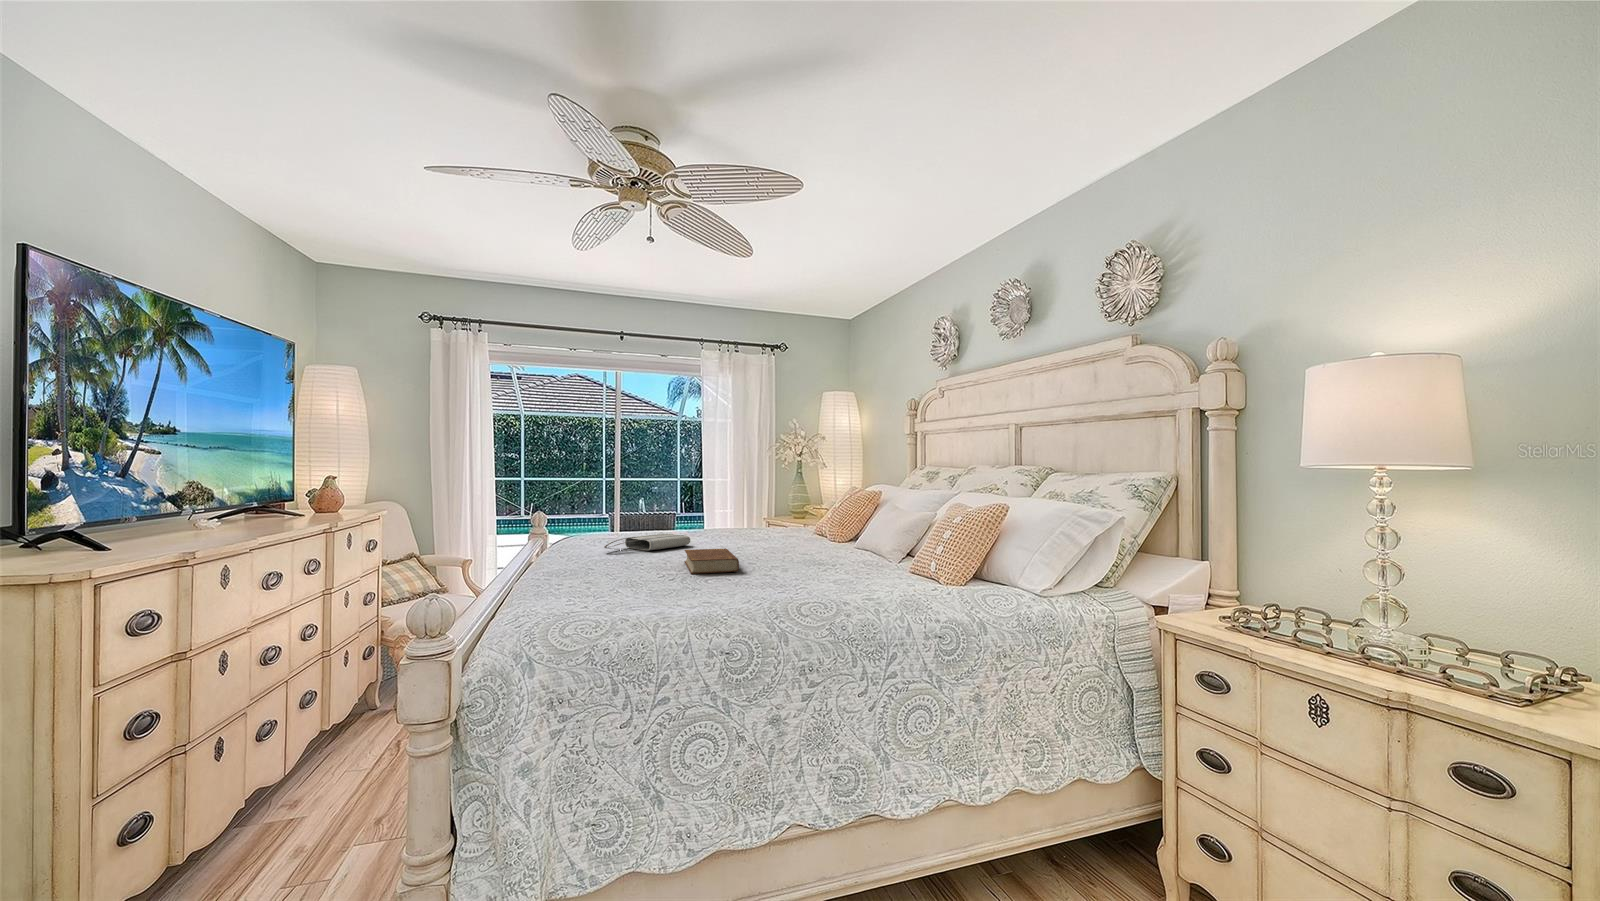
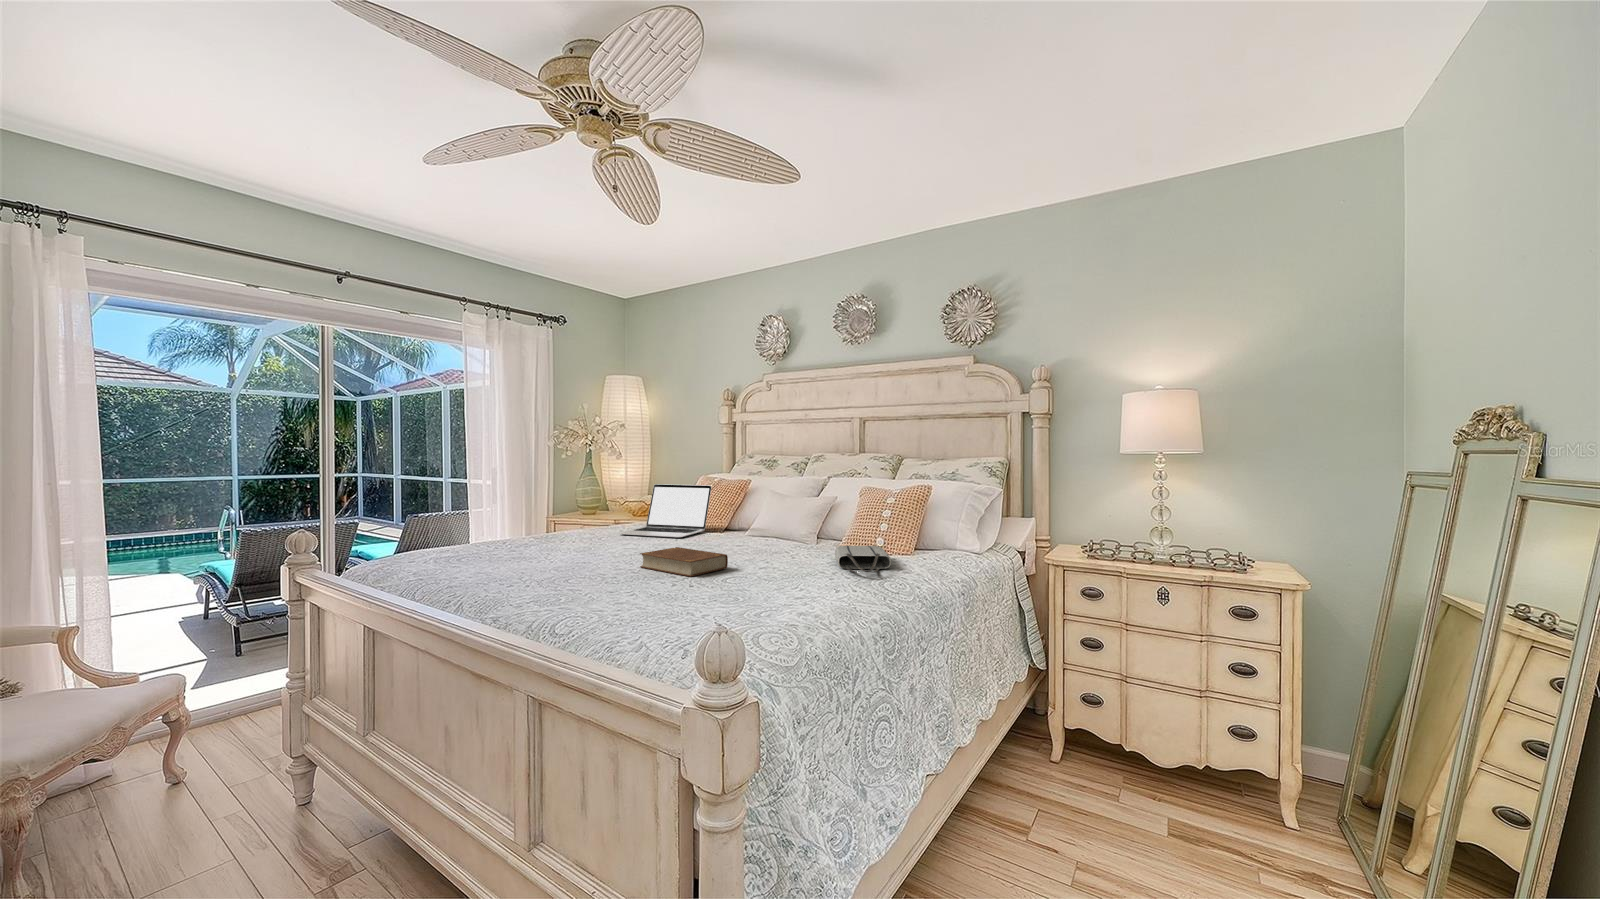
laptop: none [756,493,842,544] -> present [619,484,711,538]
tote bag: present [604,534,690,551] -> present [835,545,891,572]

